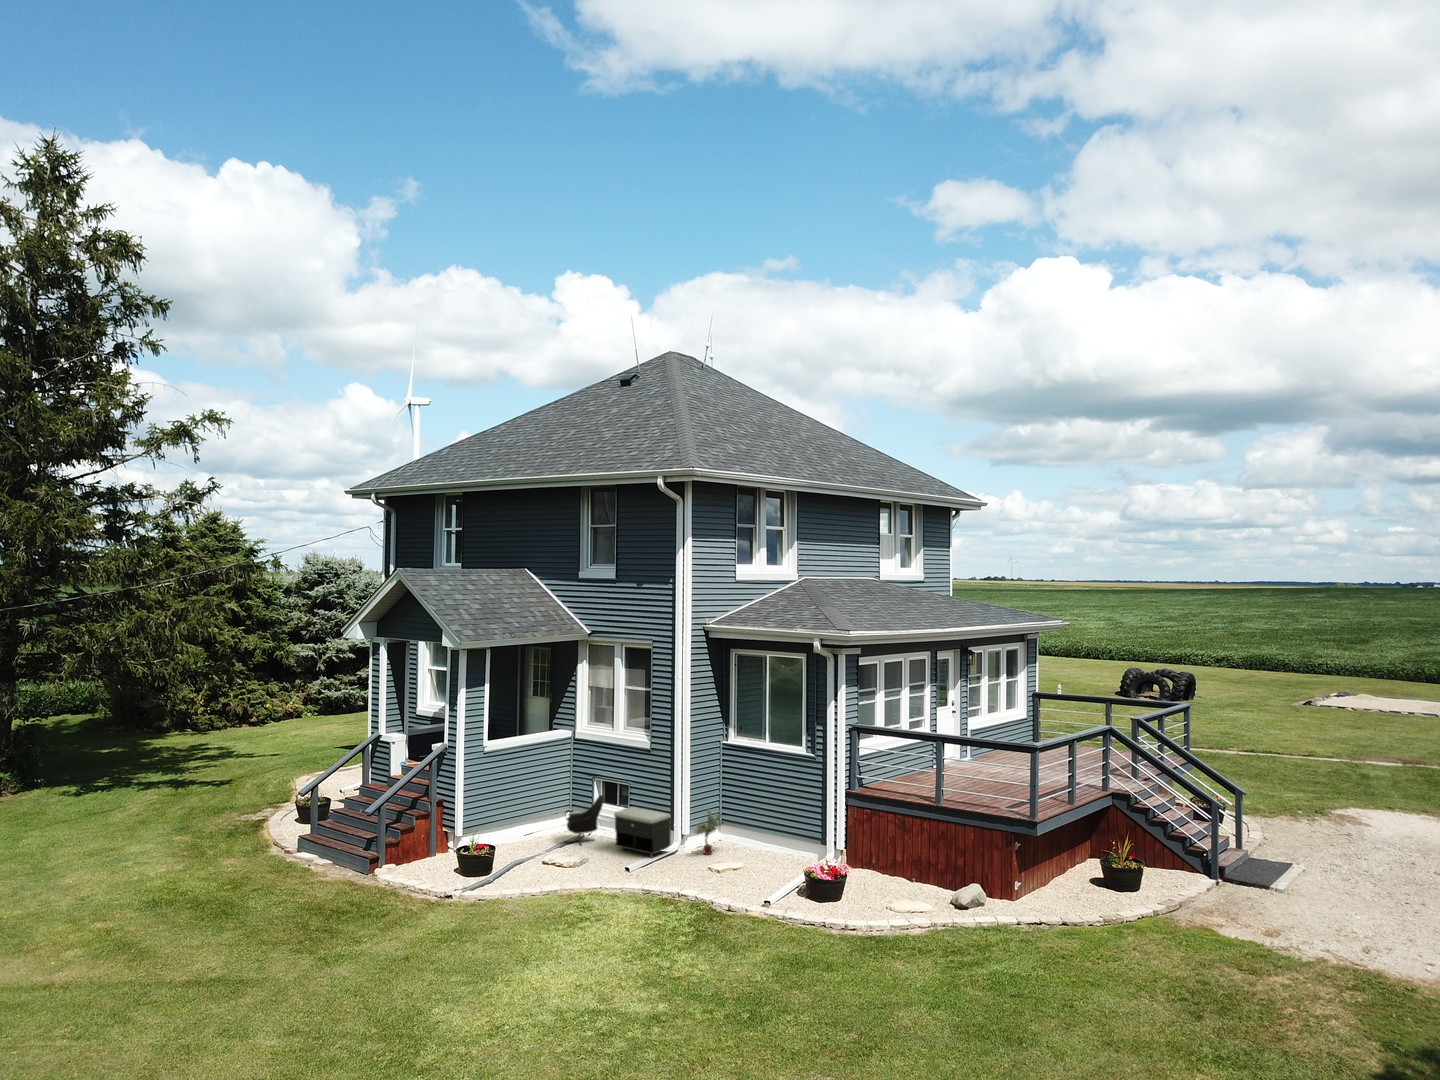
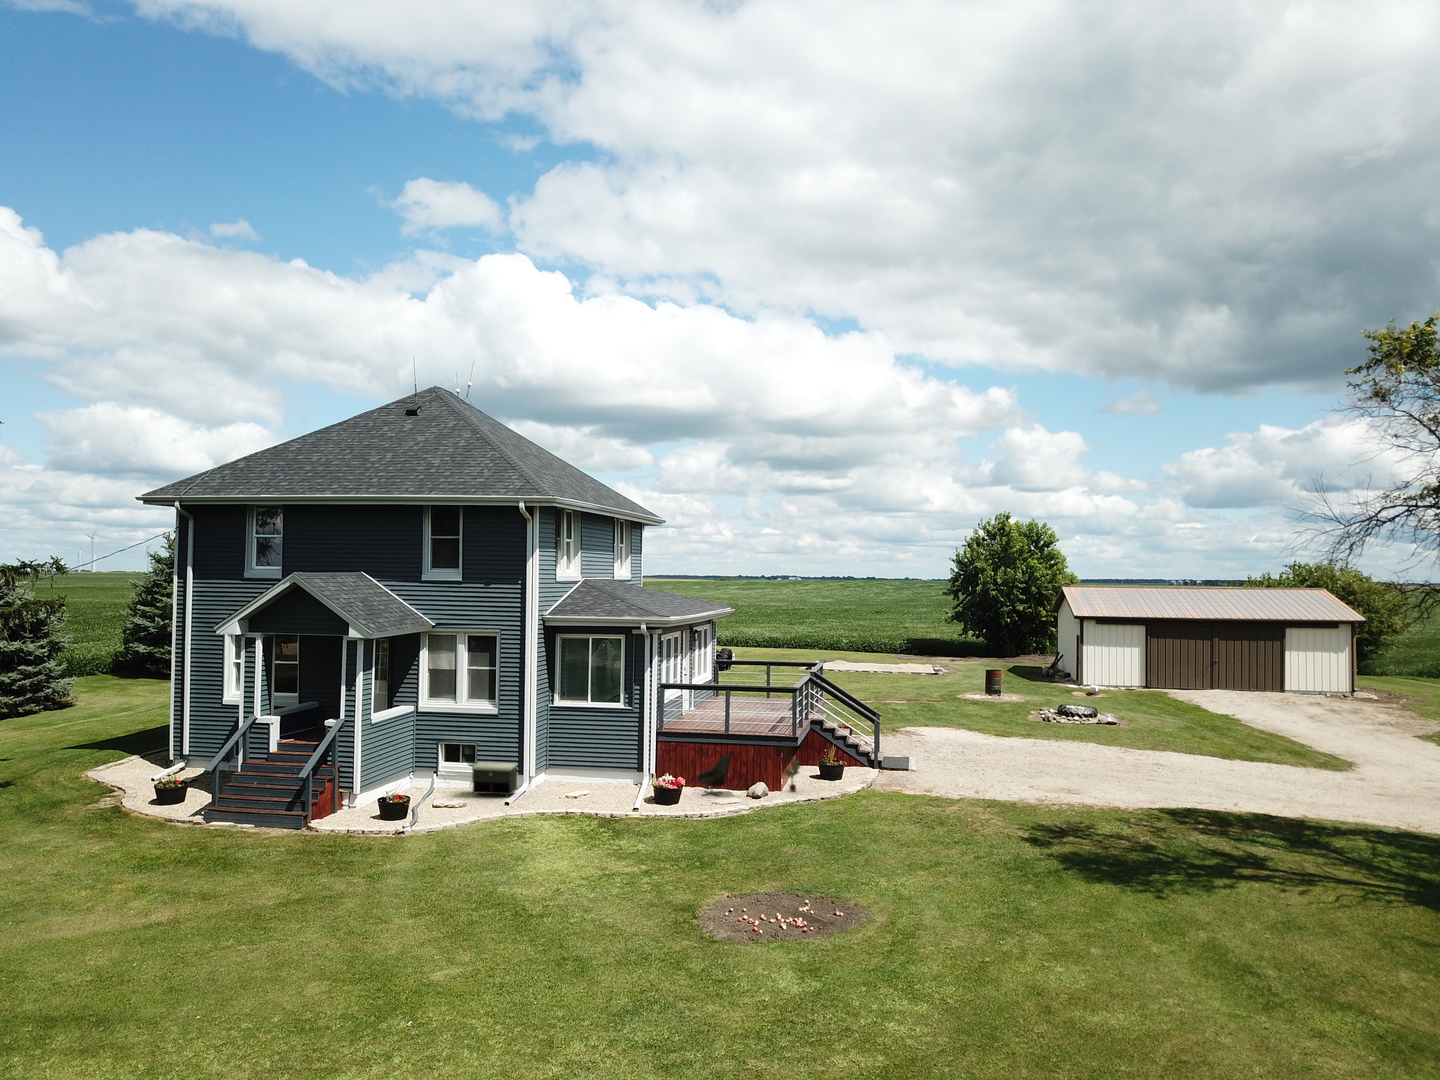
armchair: present [565,795,604,845] -> present [698,755,730,794]
potted tree: present [695,809,722,855] -> present [783,757,801,792]

